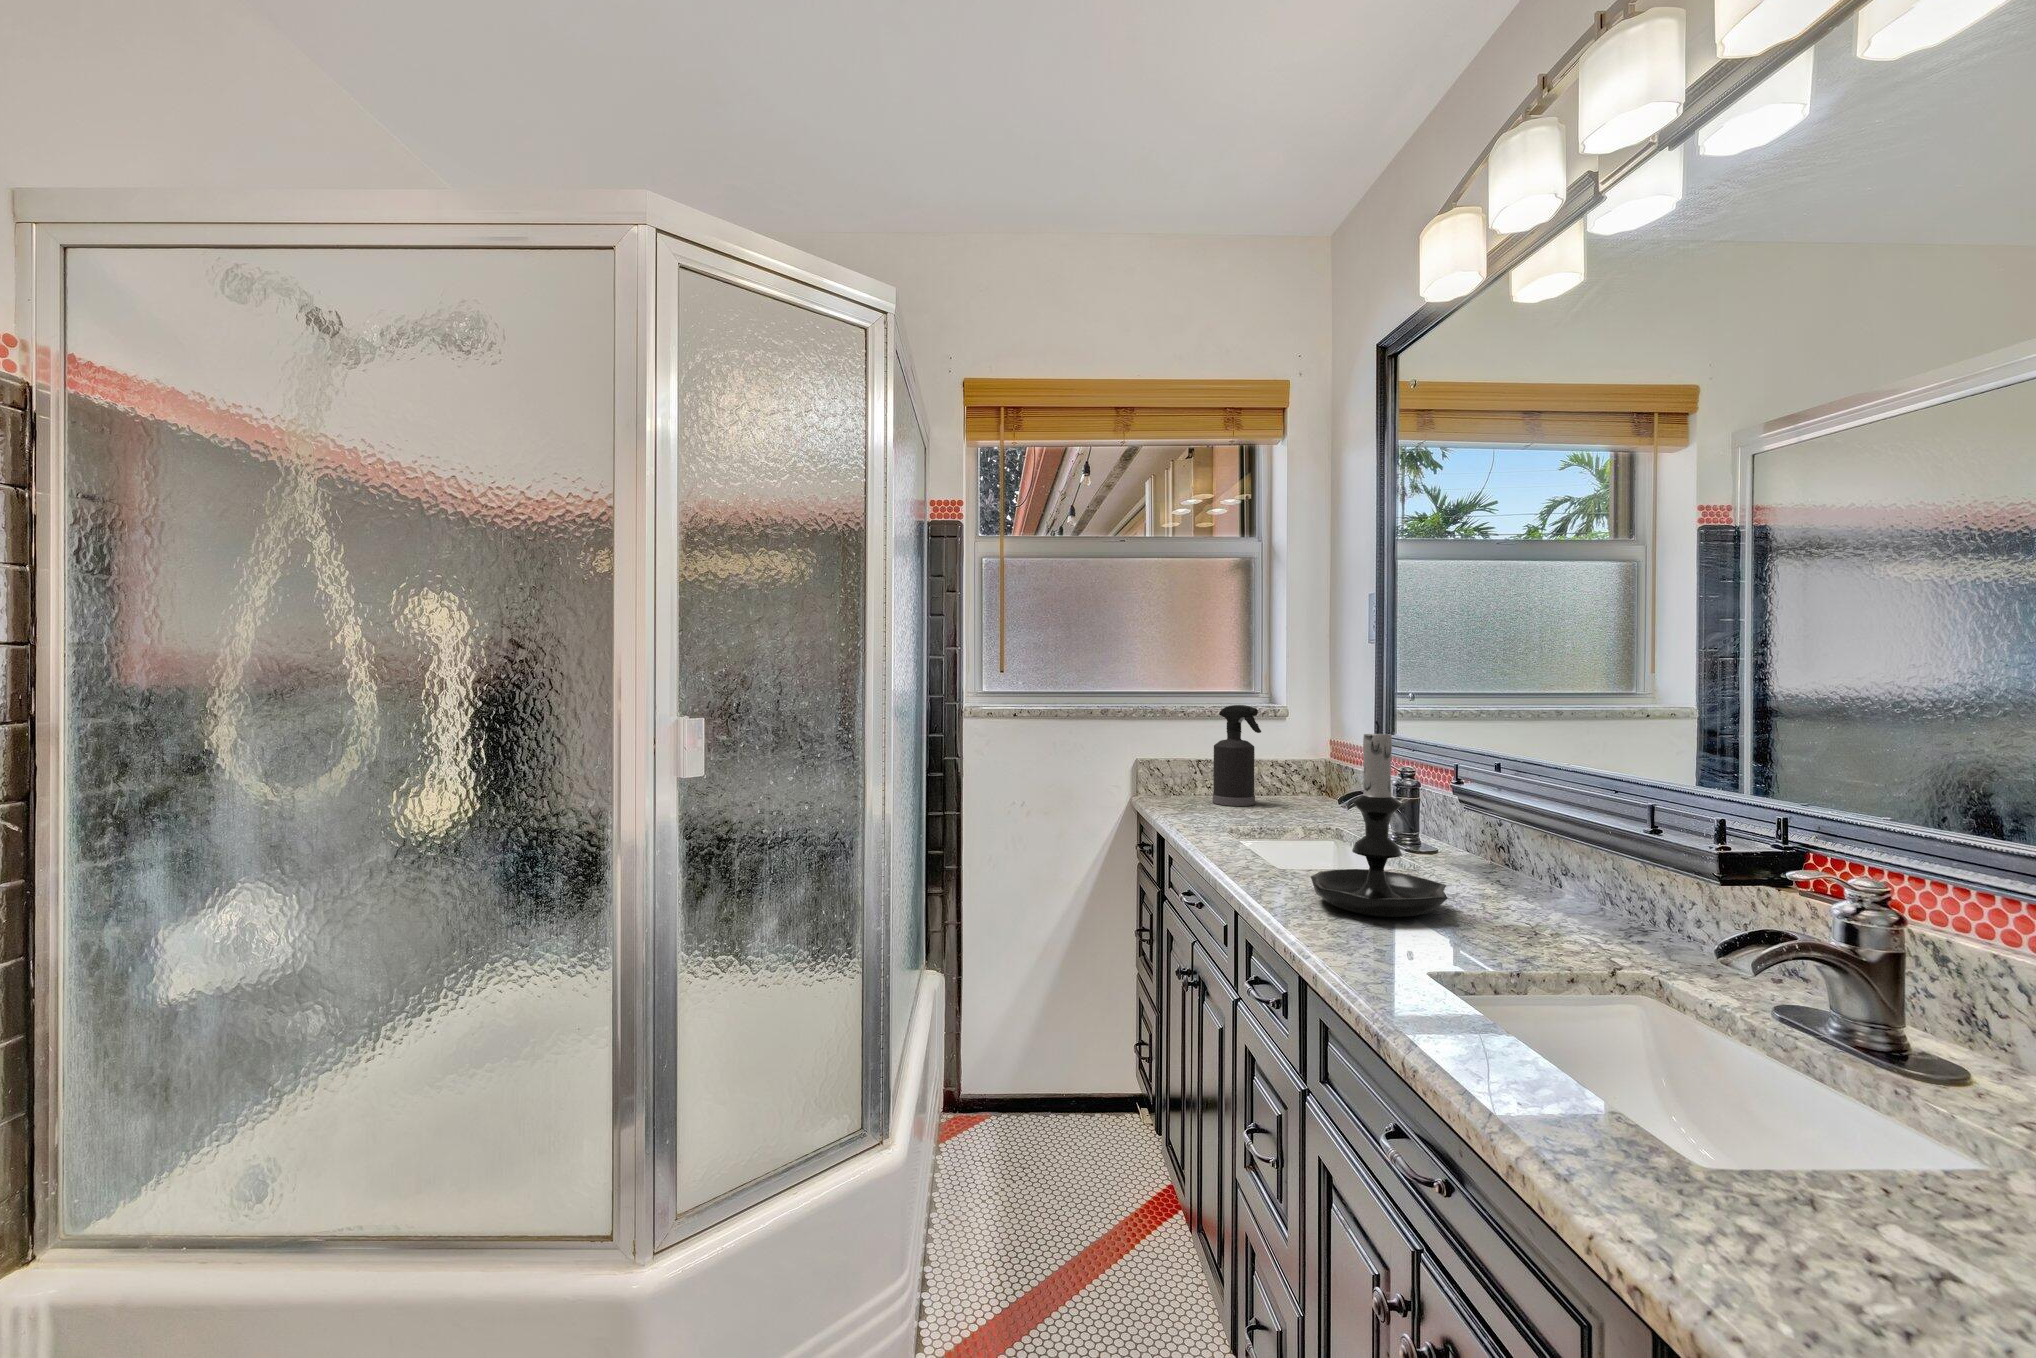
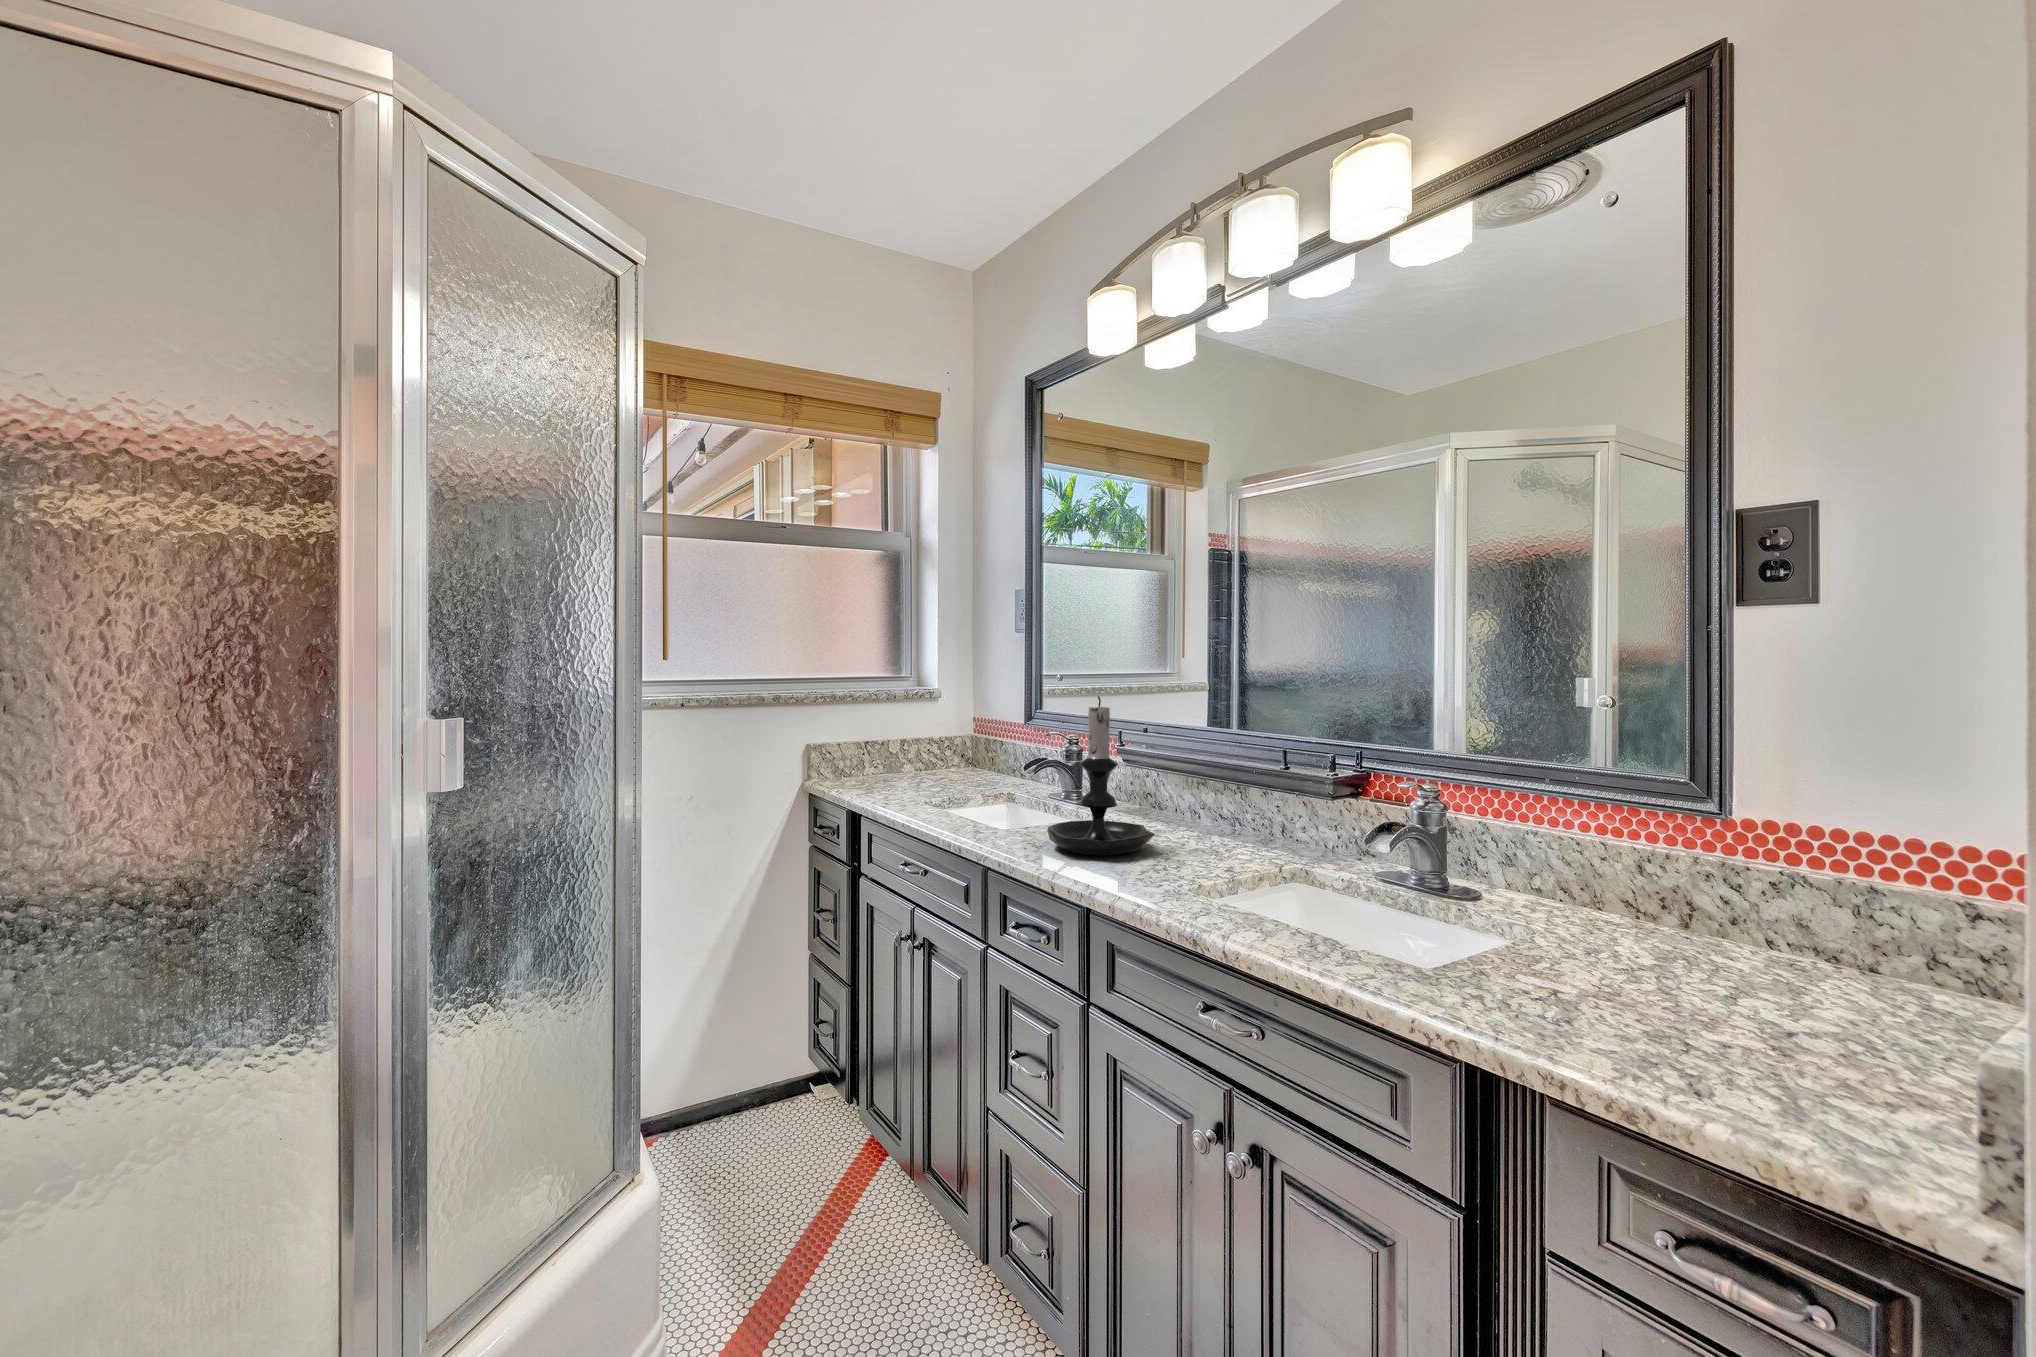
spray bottle: present [1213,705,1261,806] -> none [879,690,924,784]

